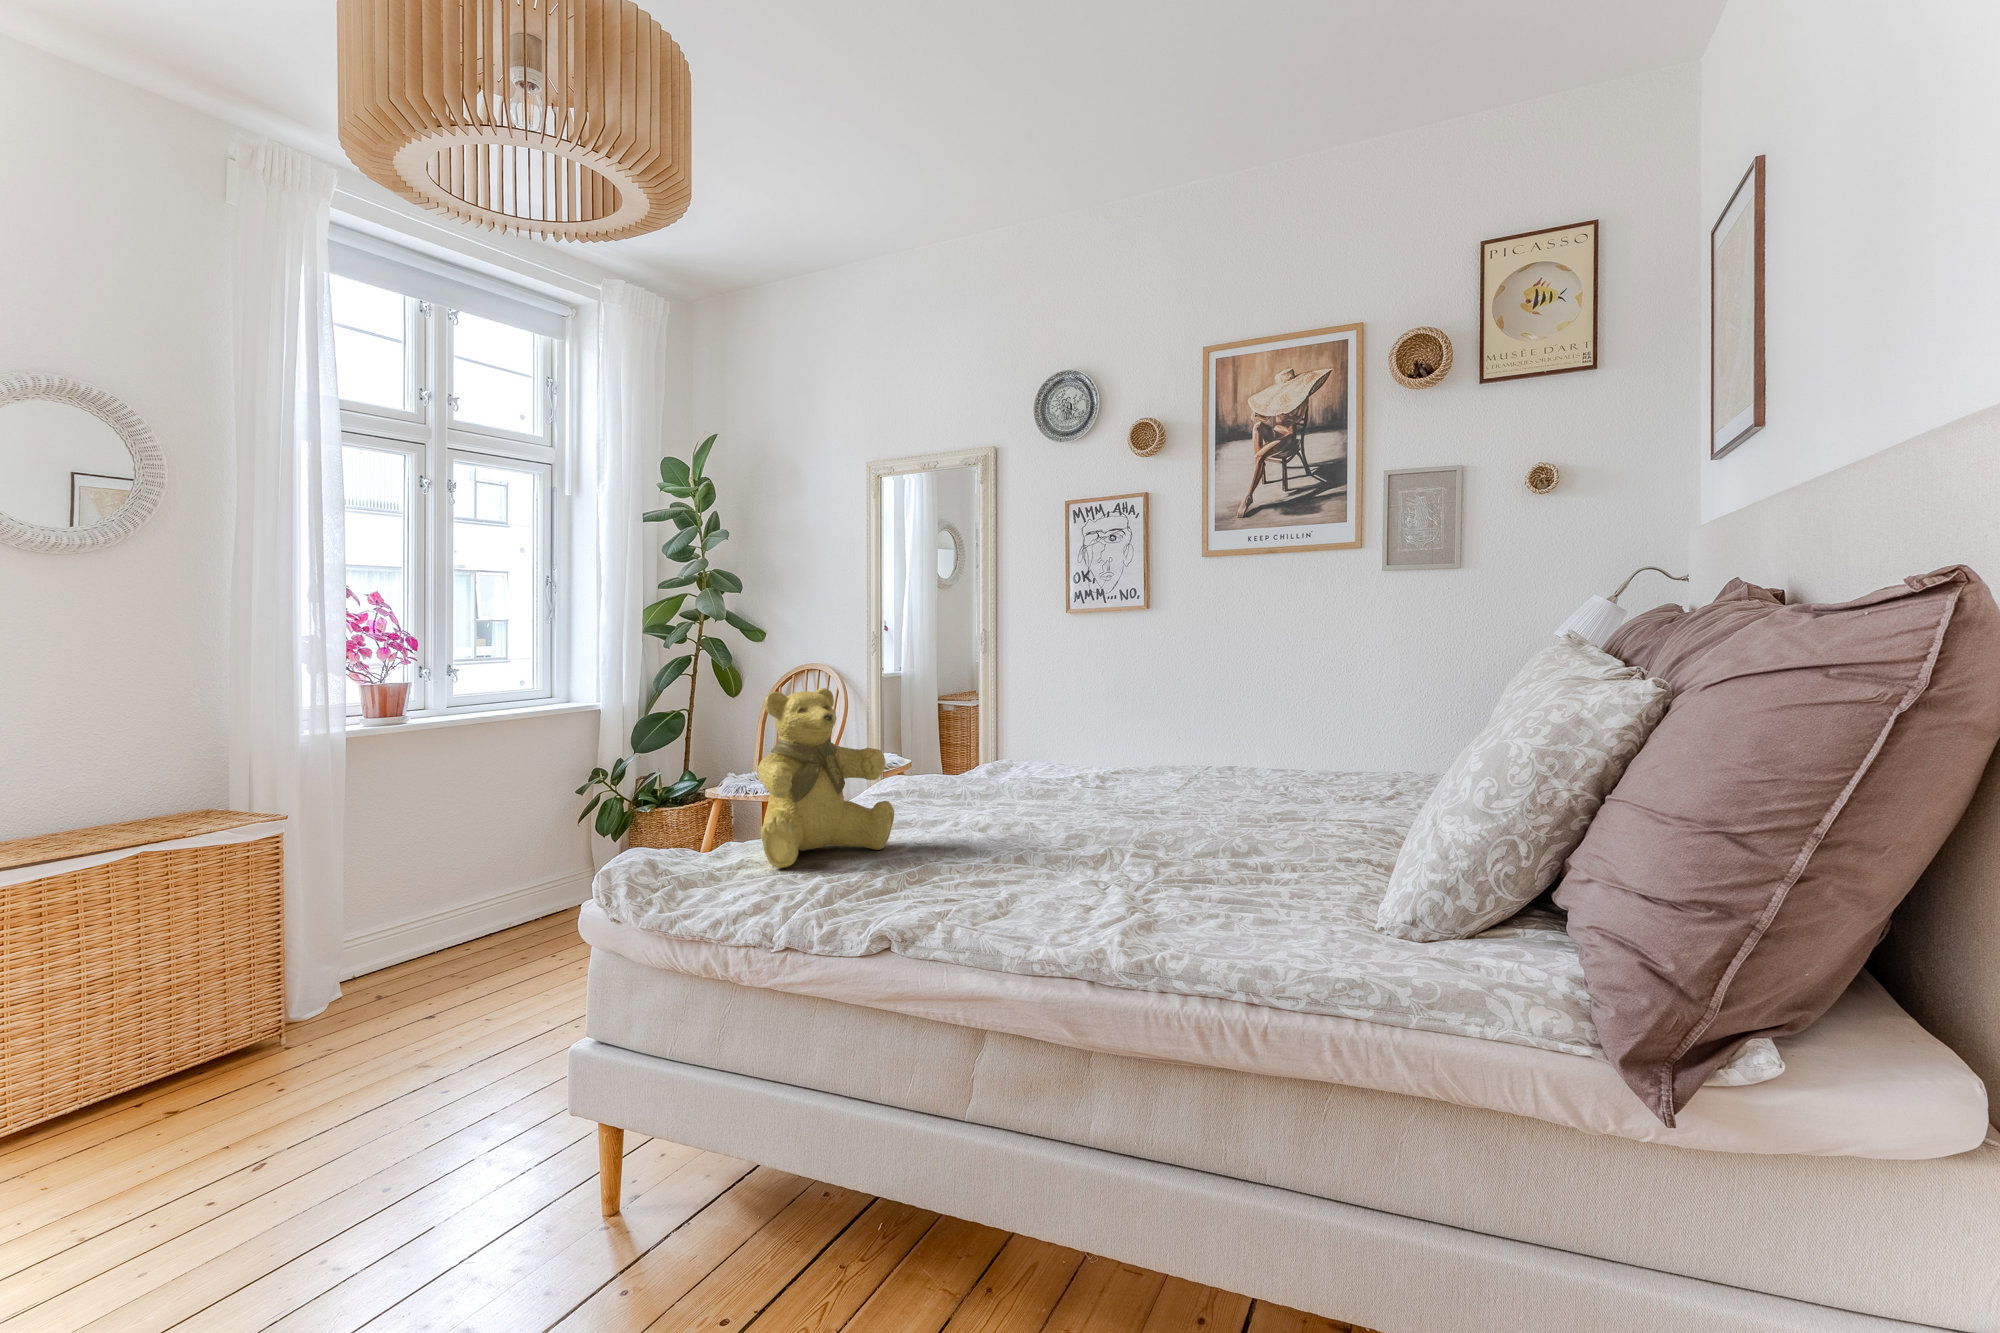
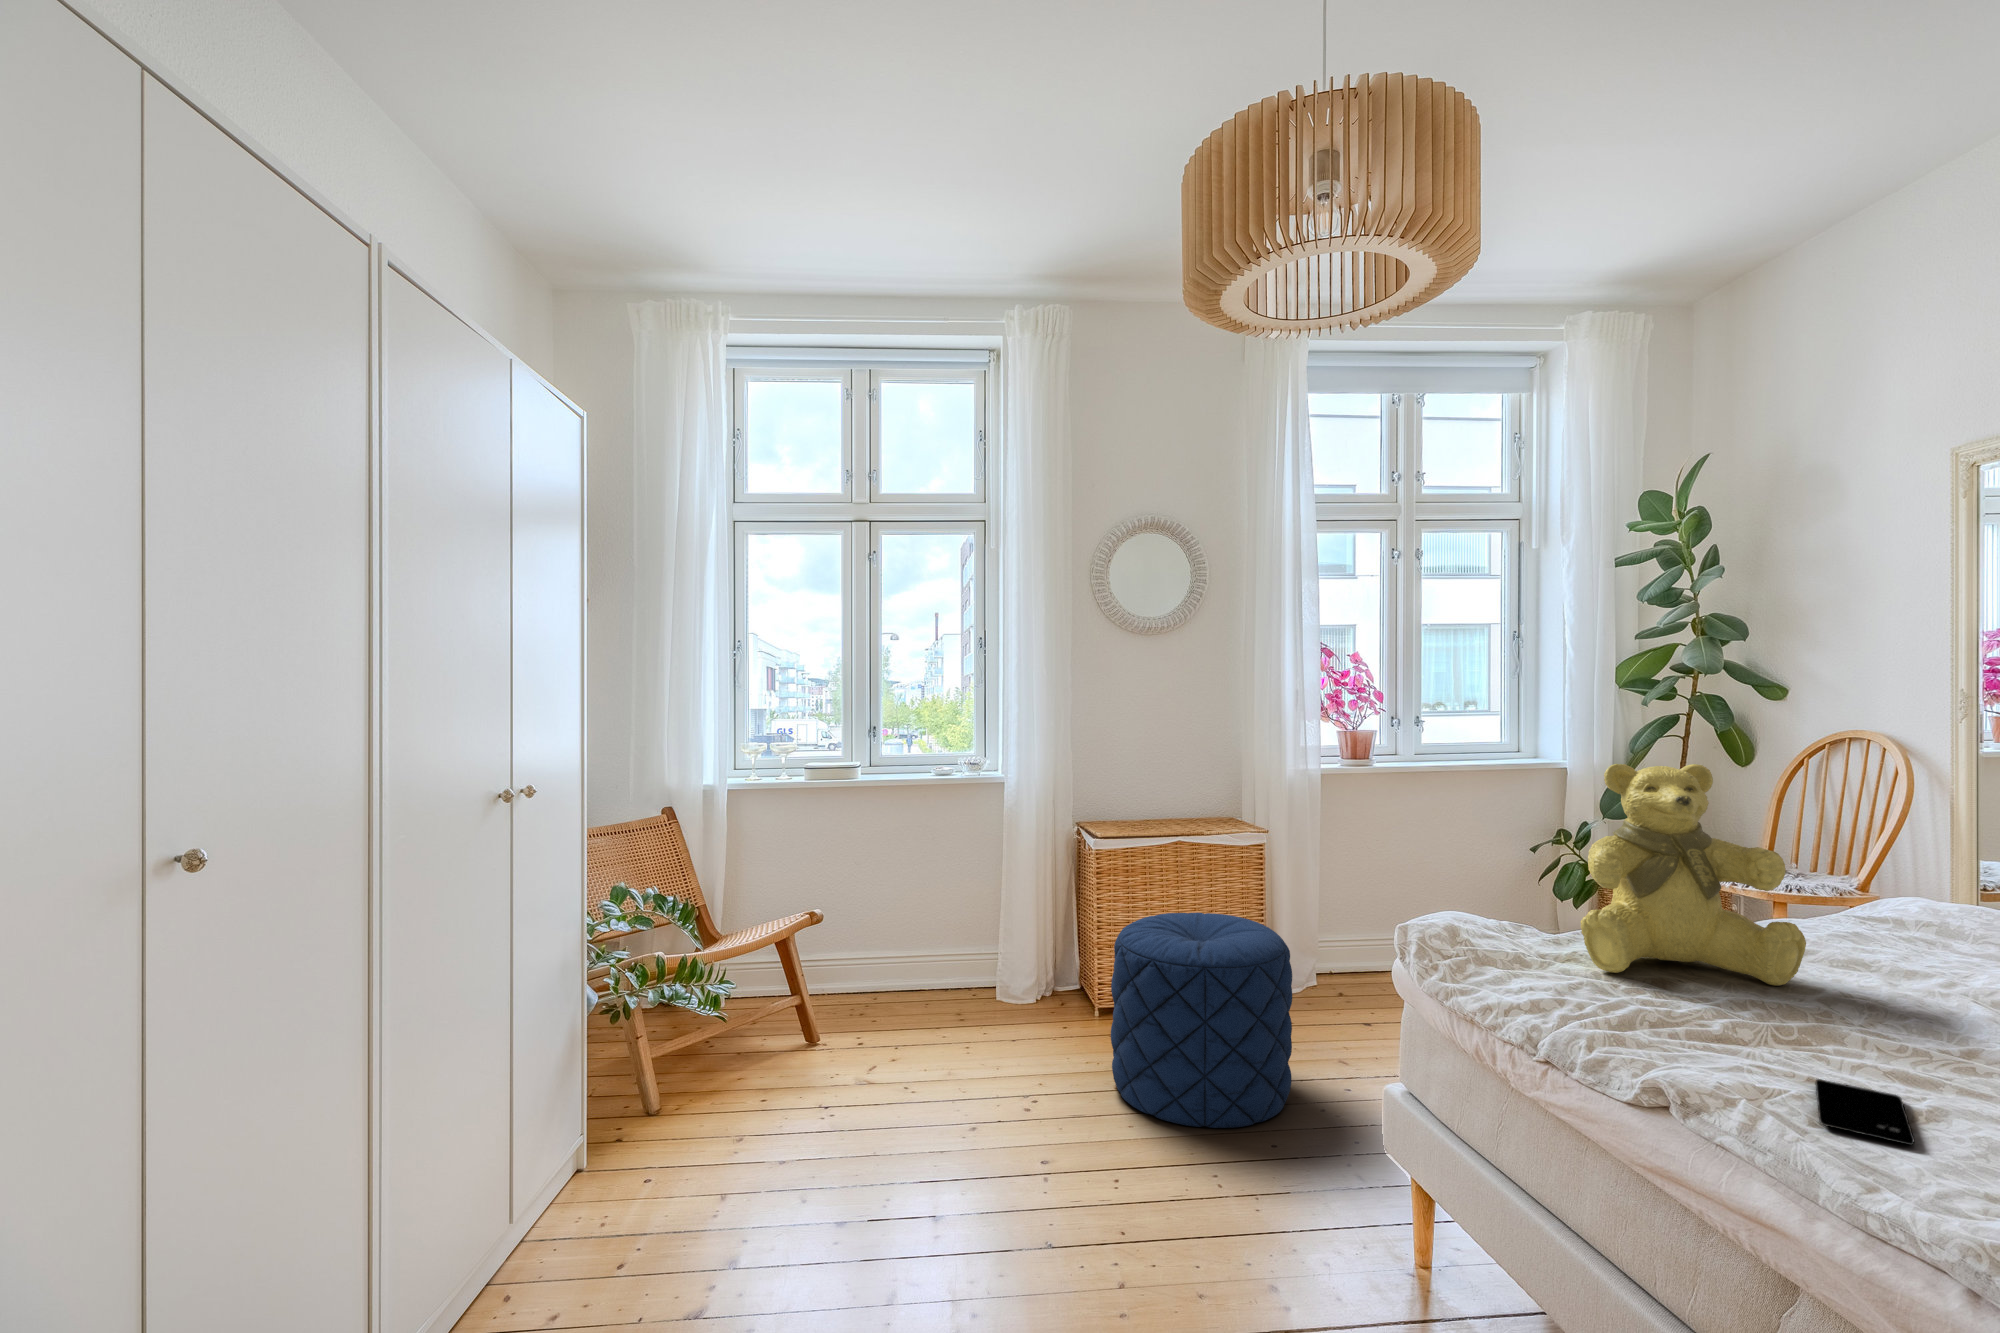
smartphone: none [959,894,1029,922] -> present [1816,1079,1914,1145]
pouf: none [110,926,401,1221] -> present [1111,913,1292,1128]

